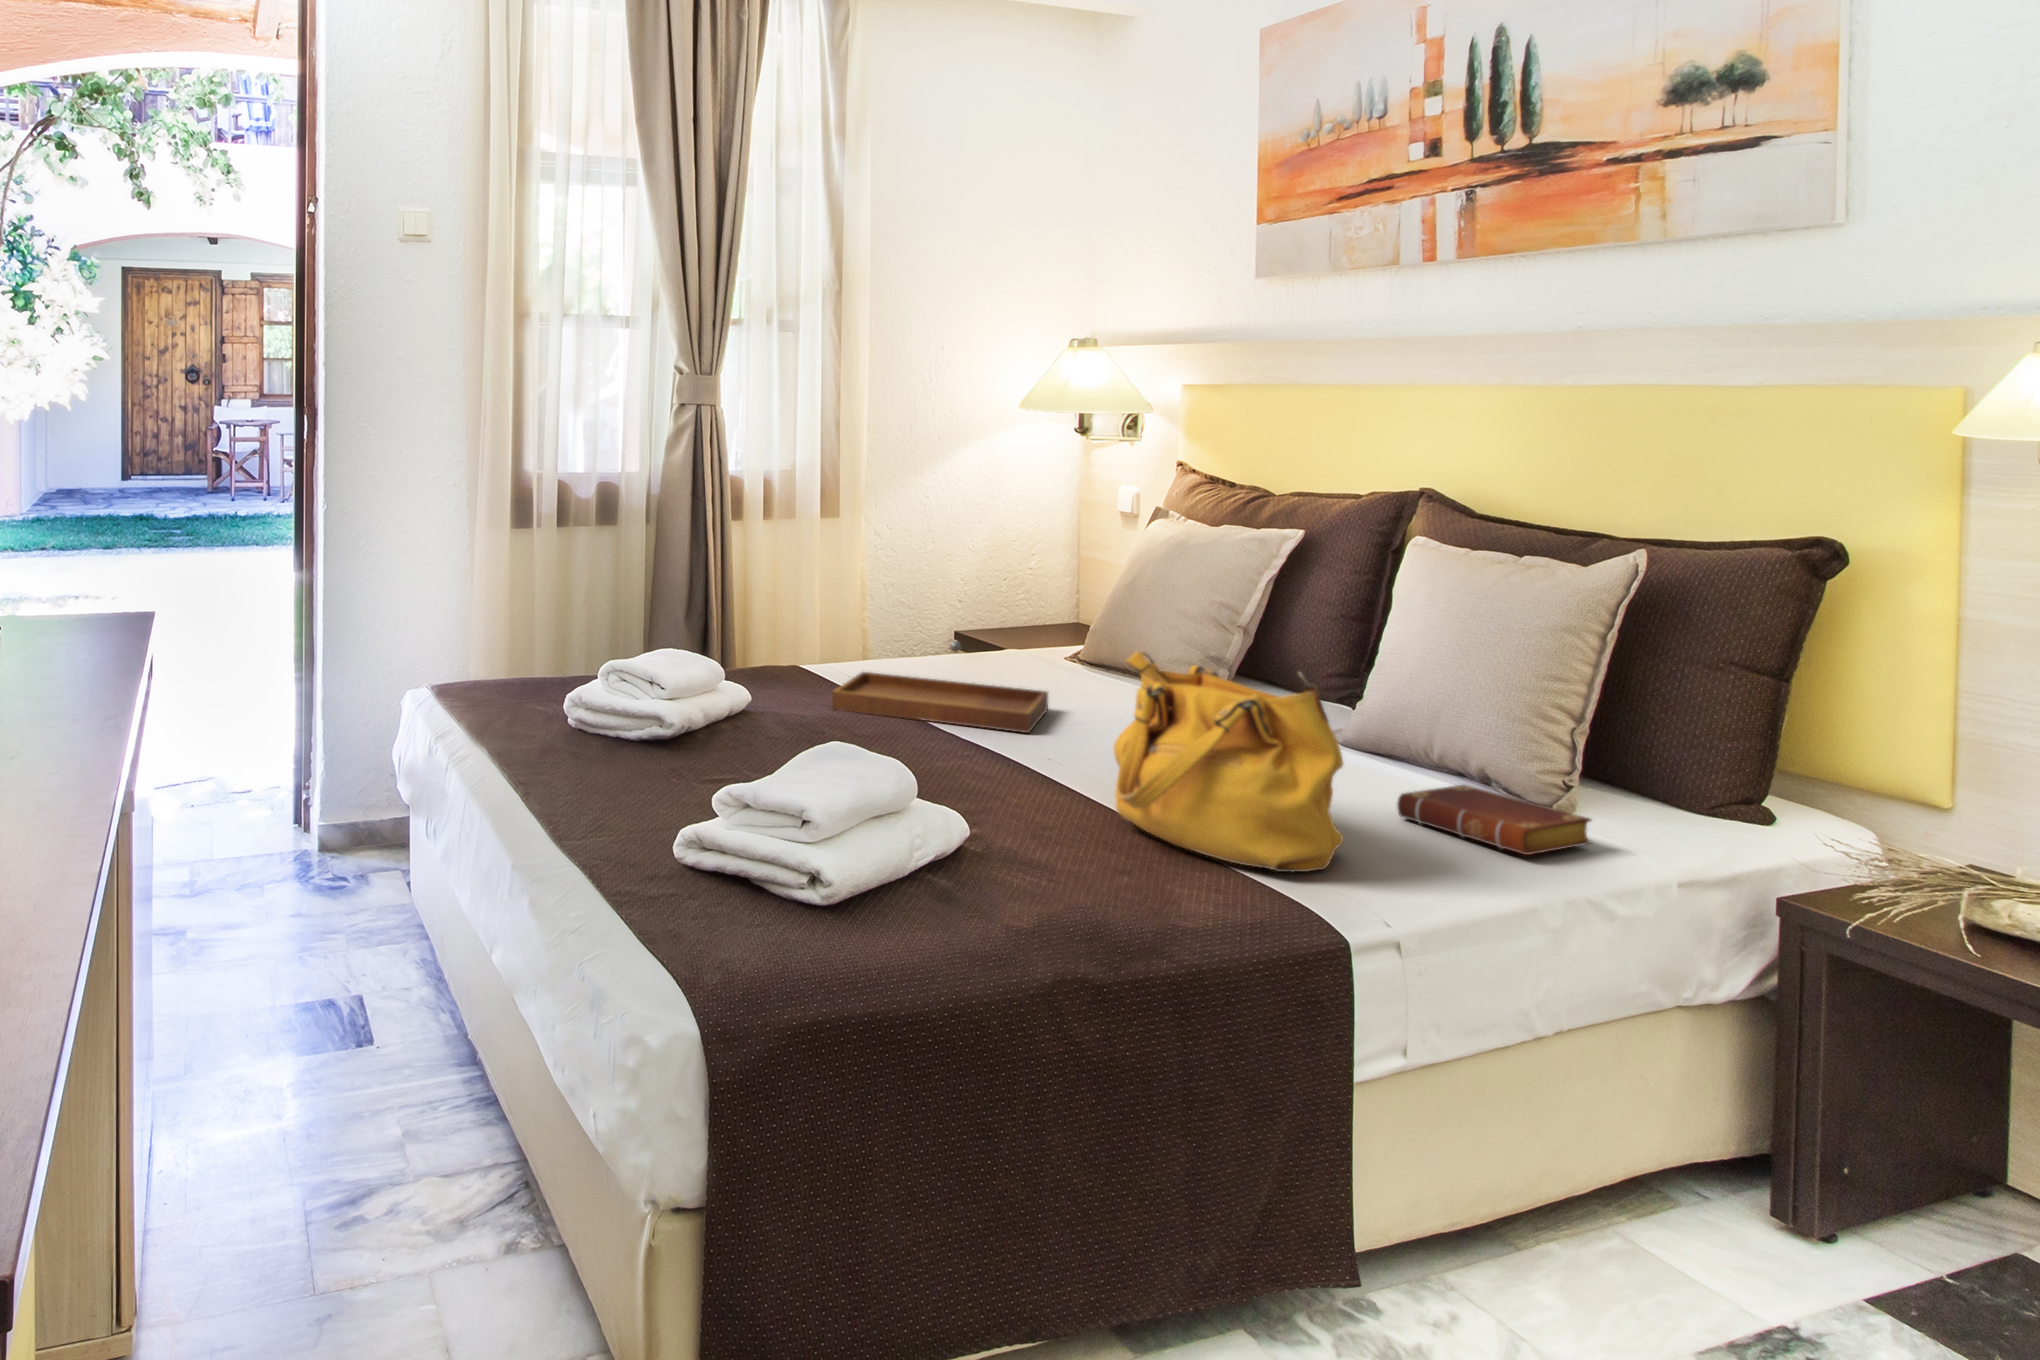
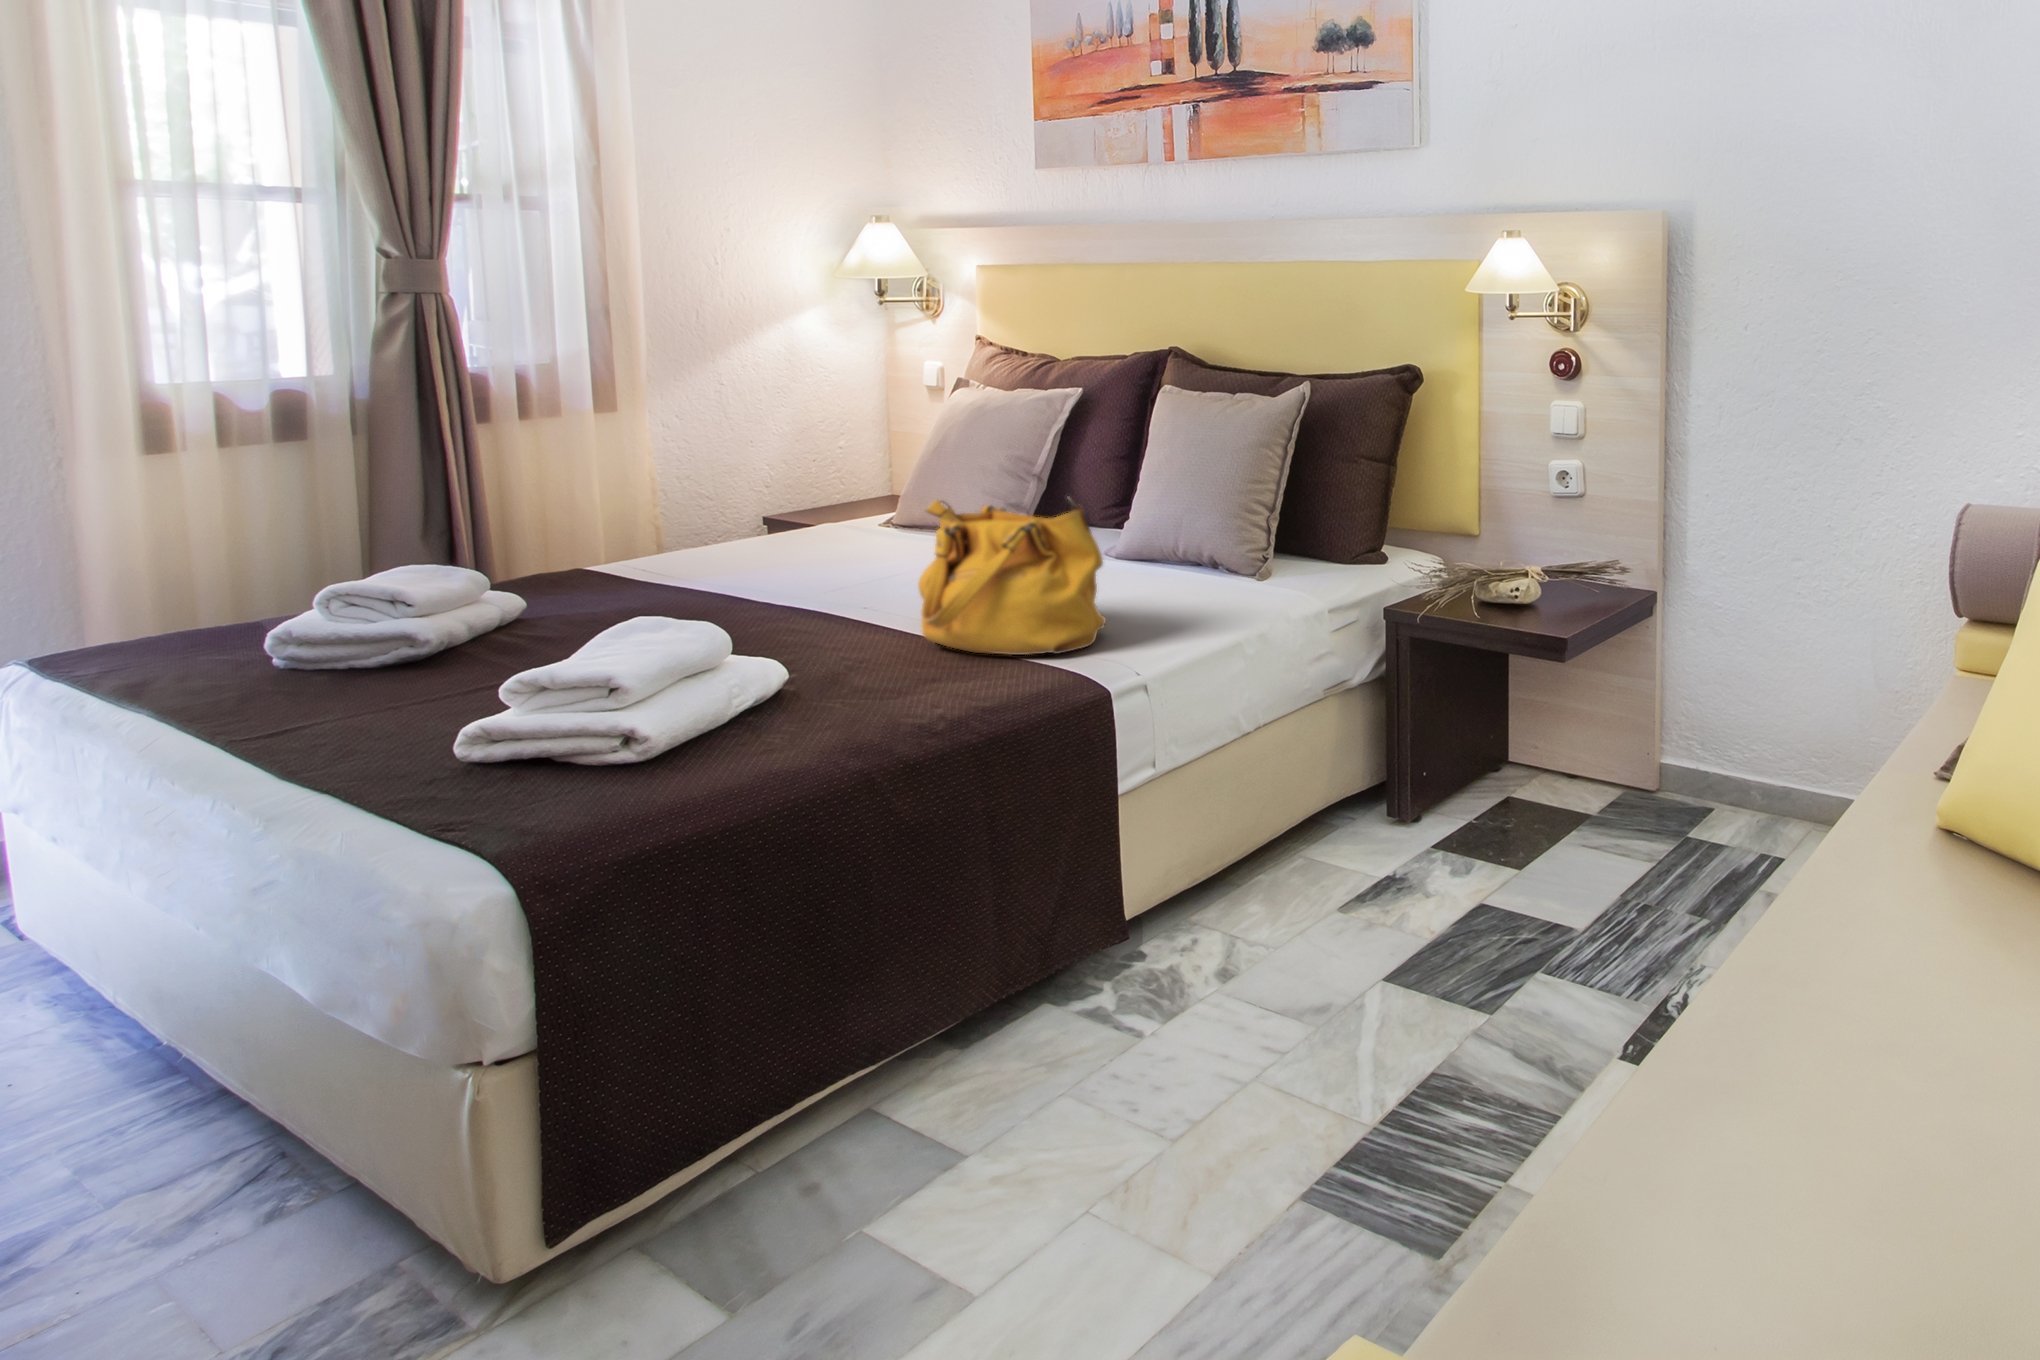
tray: present [832,641,1048,733] -> none [620,521,856,608]
book: present [1397,784,1591,855] -> none [1148,569,1276,608]

